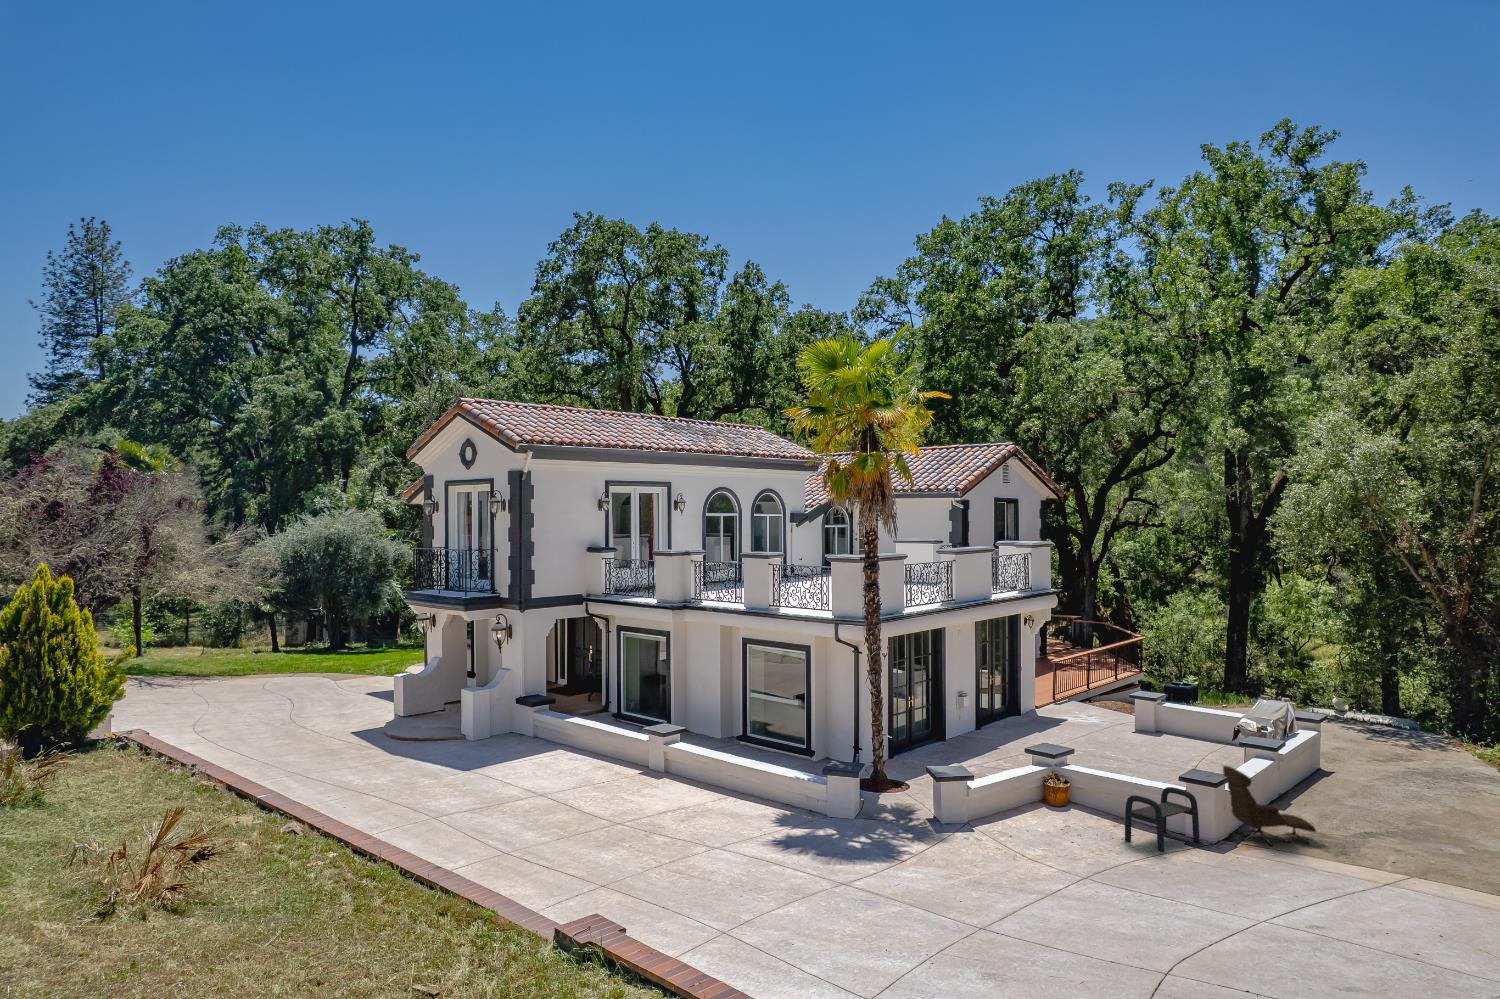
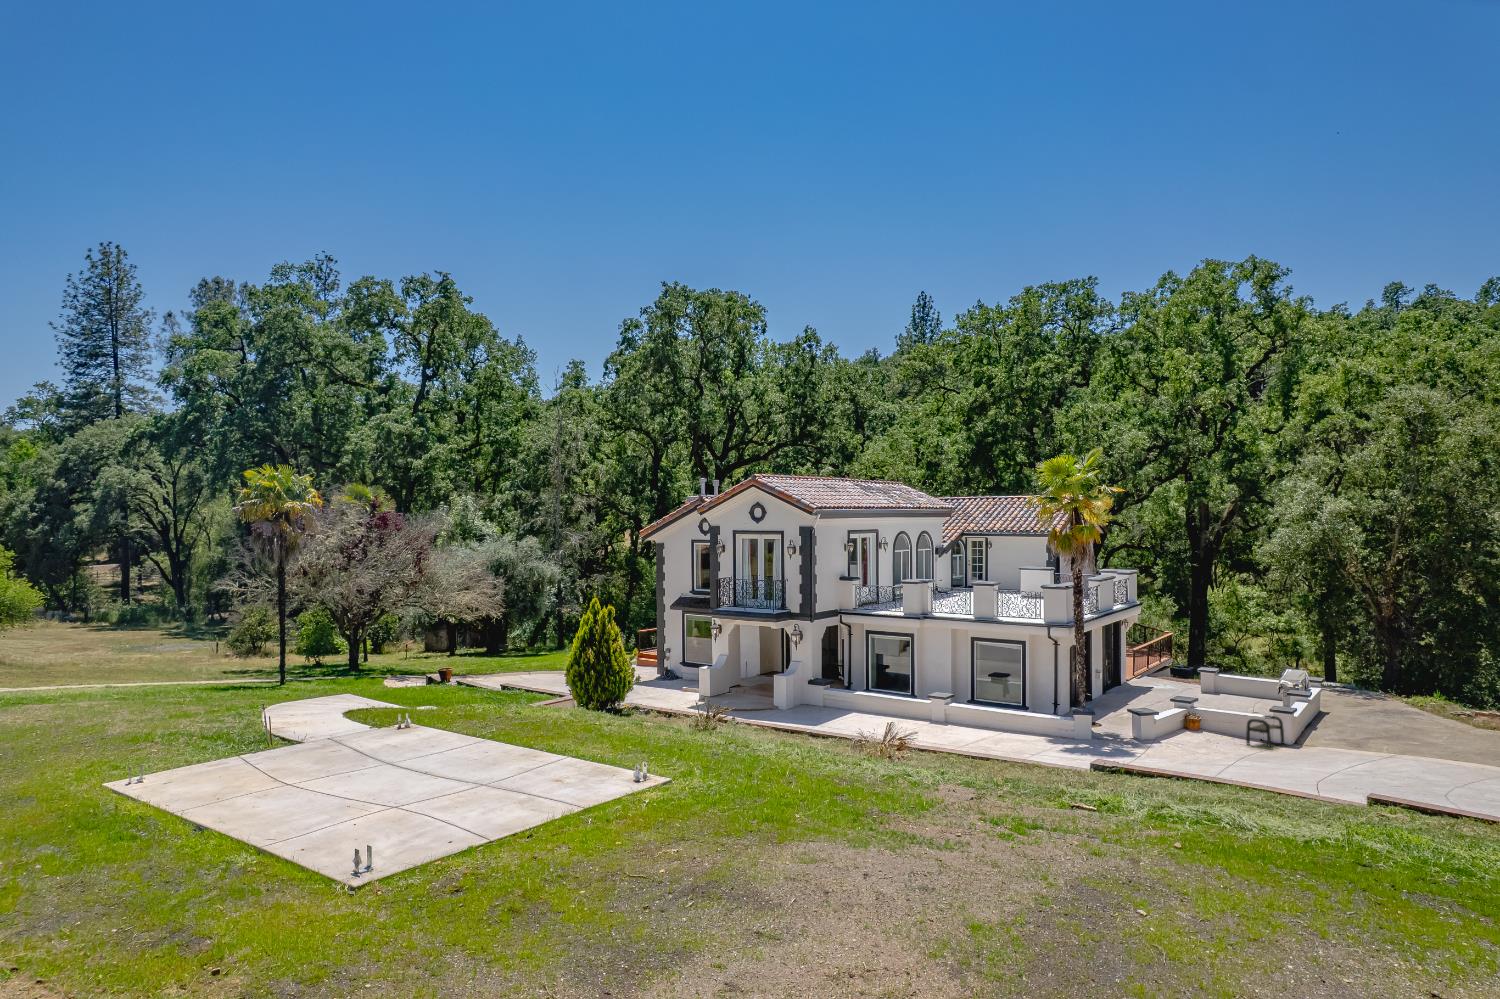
lounge chair: present [1223,766,1316,847] -> none [1292,702,1343,744]

